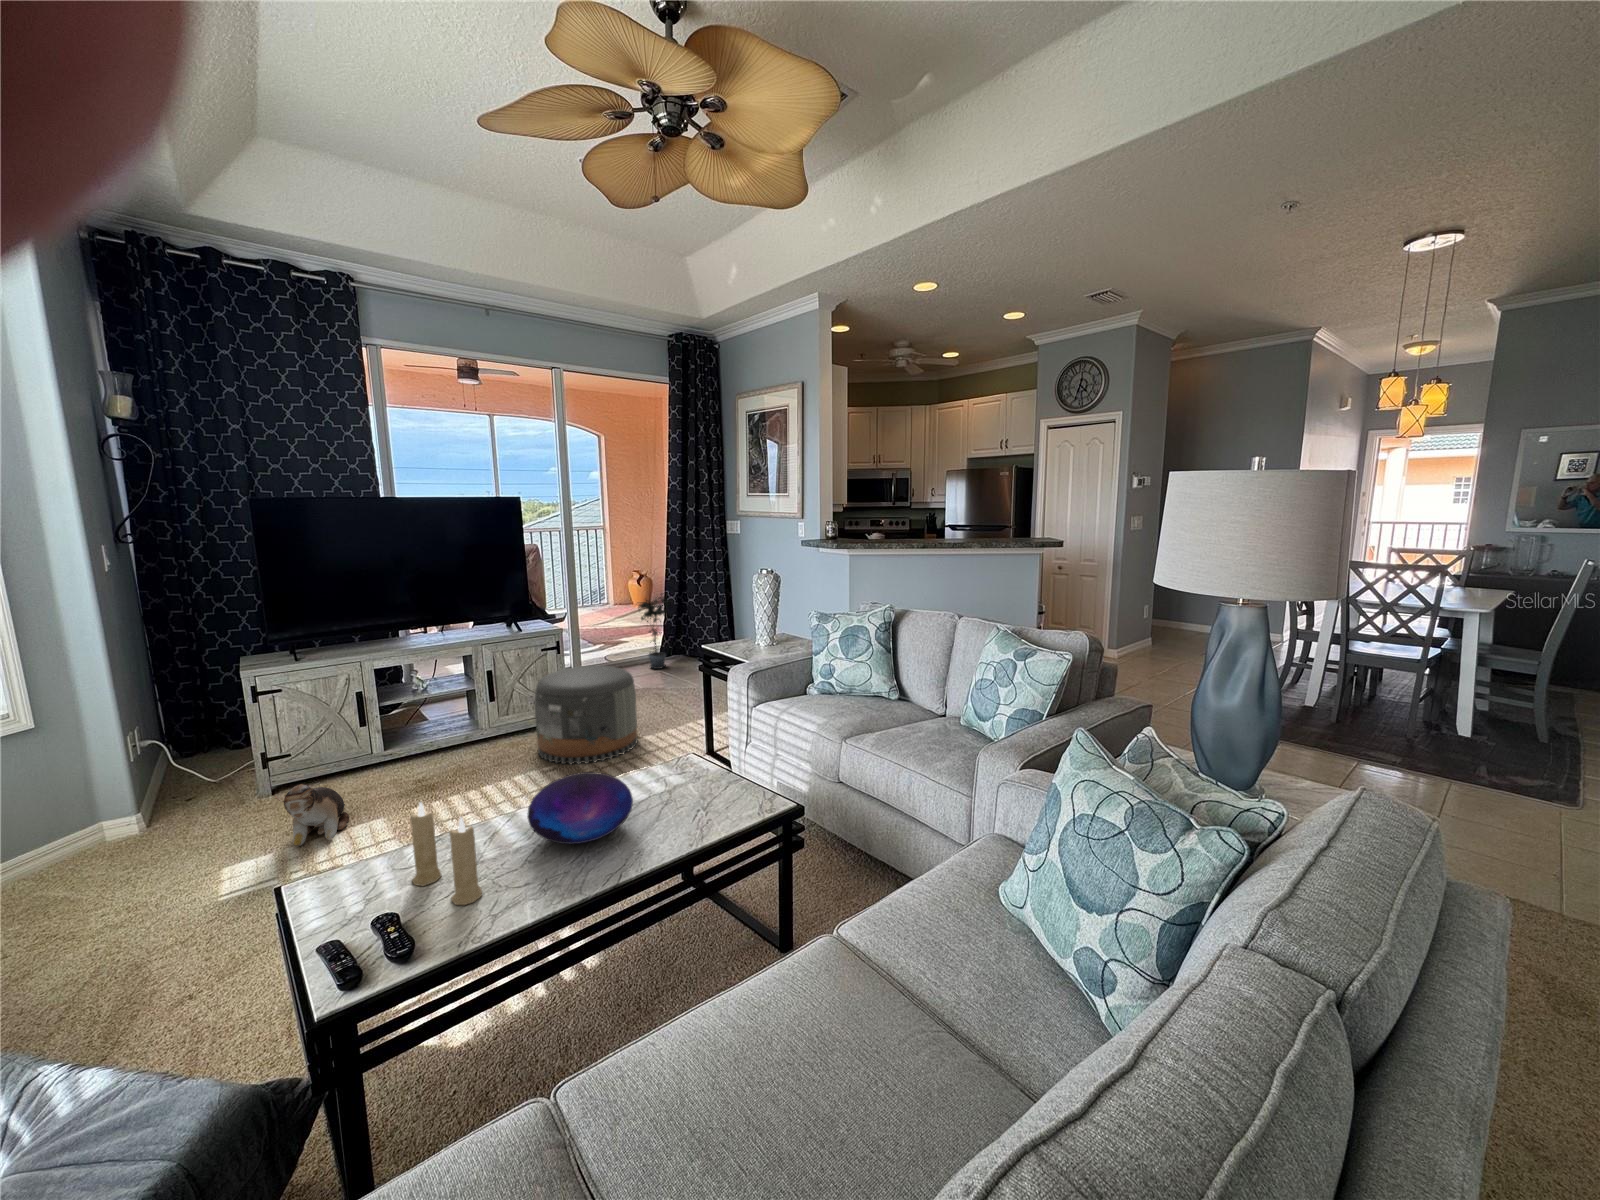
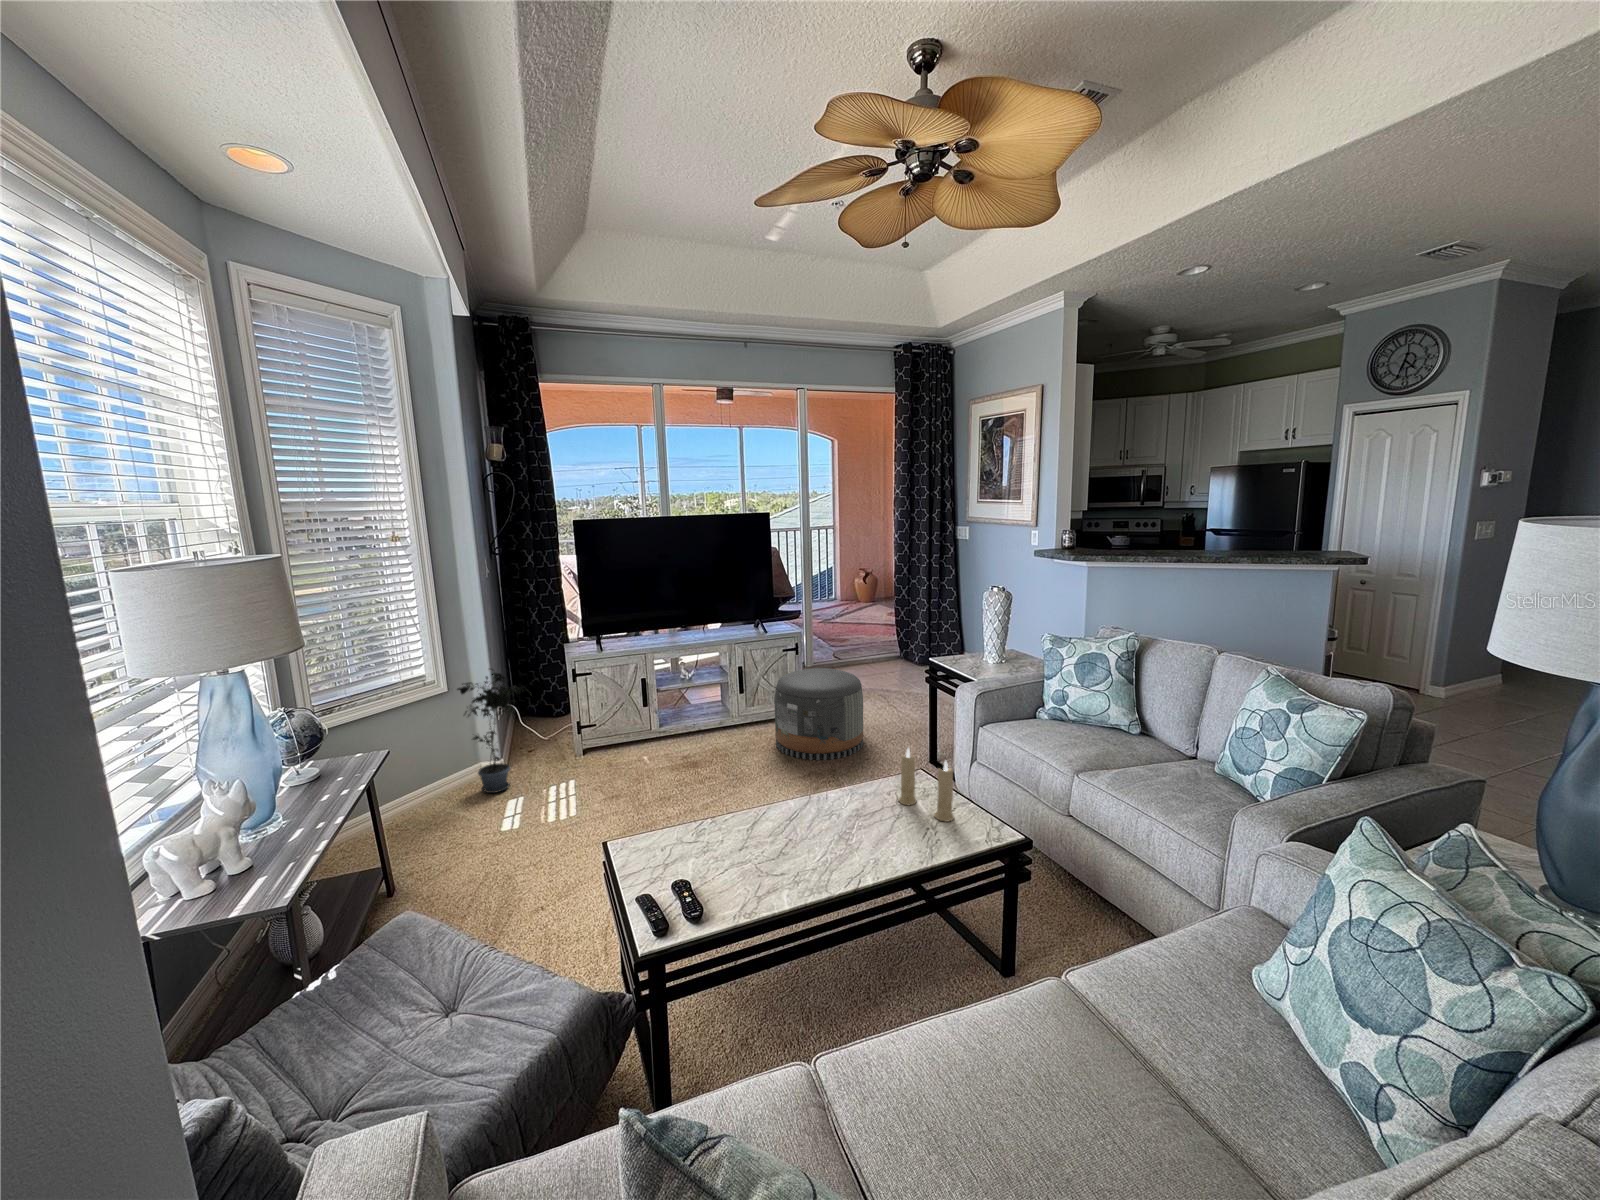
potted plant: present [639,597,672,669] -> present [457,669,528,793]
decorative orb: present [527,772,633,844] -> none [782,782,870,846]
plush toy: present [275,784,349,846] -> none [588,753,635,802]
candle: present [410,803,482,905] -> present [898,748,954,822]

